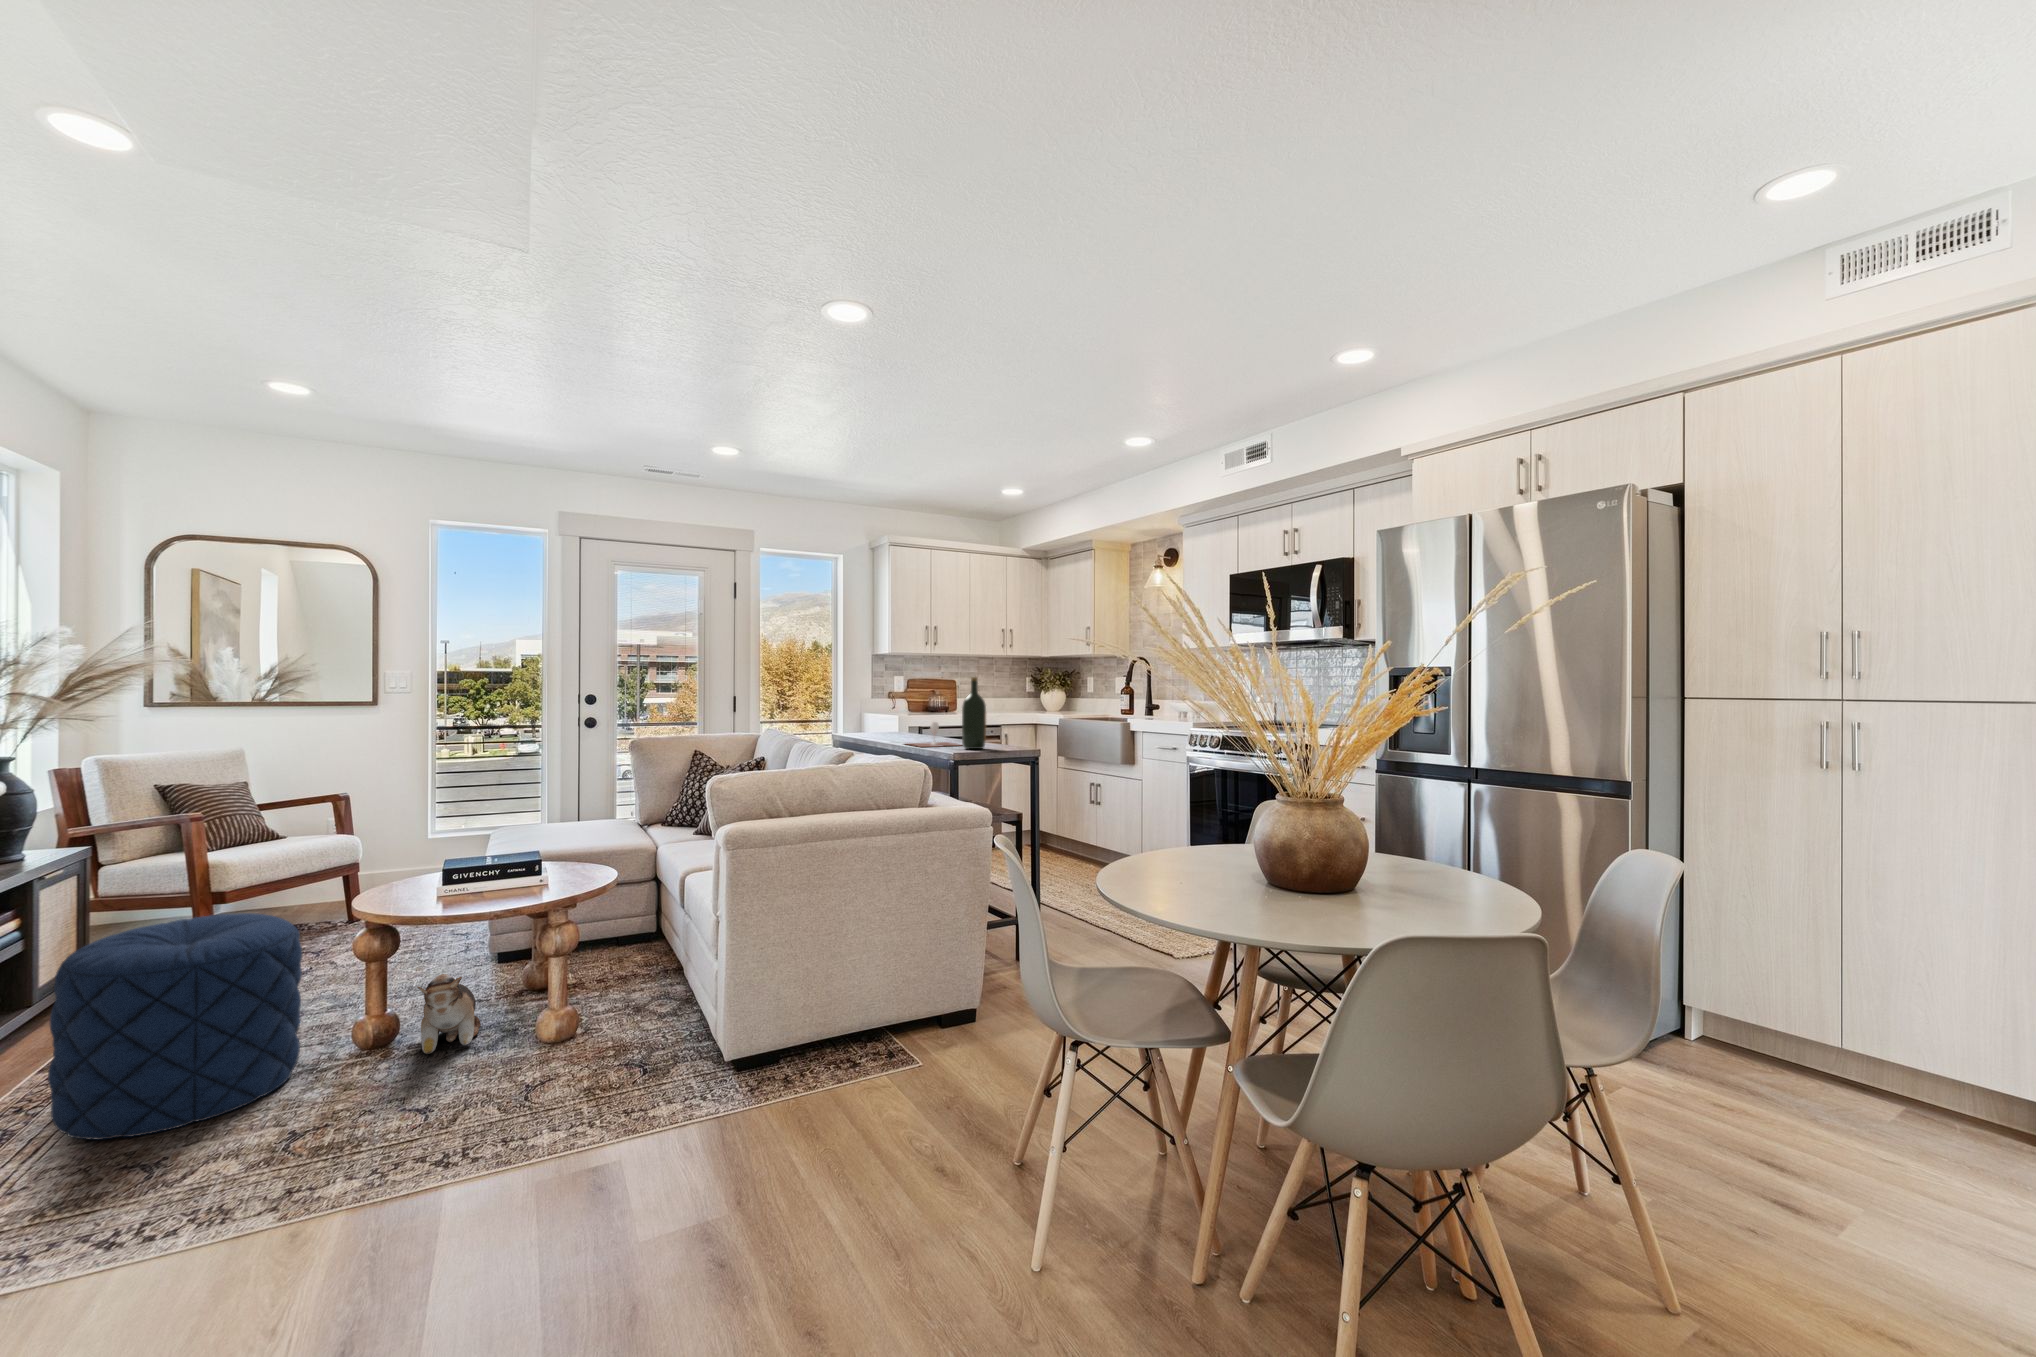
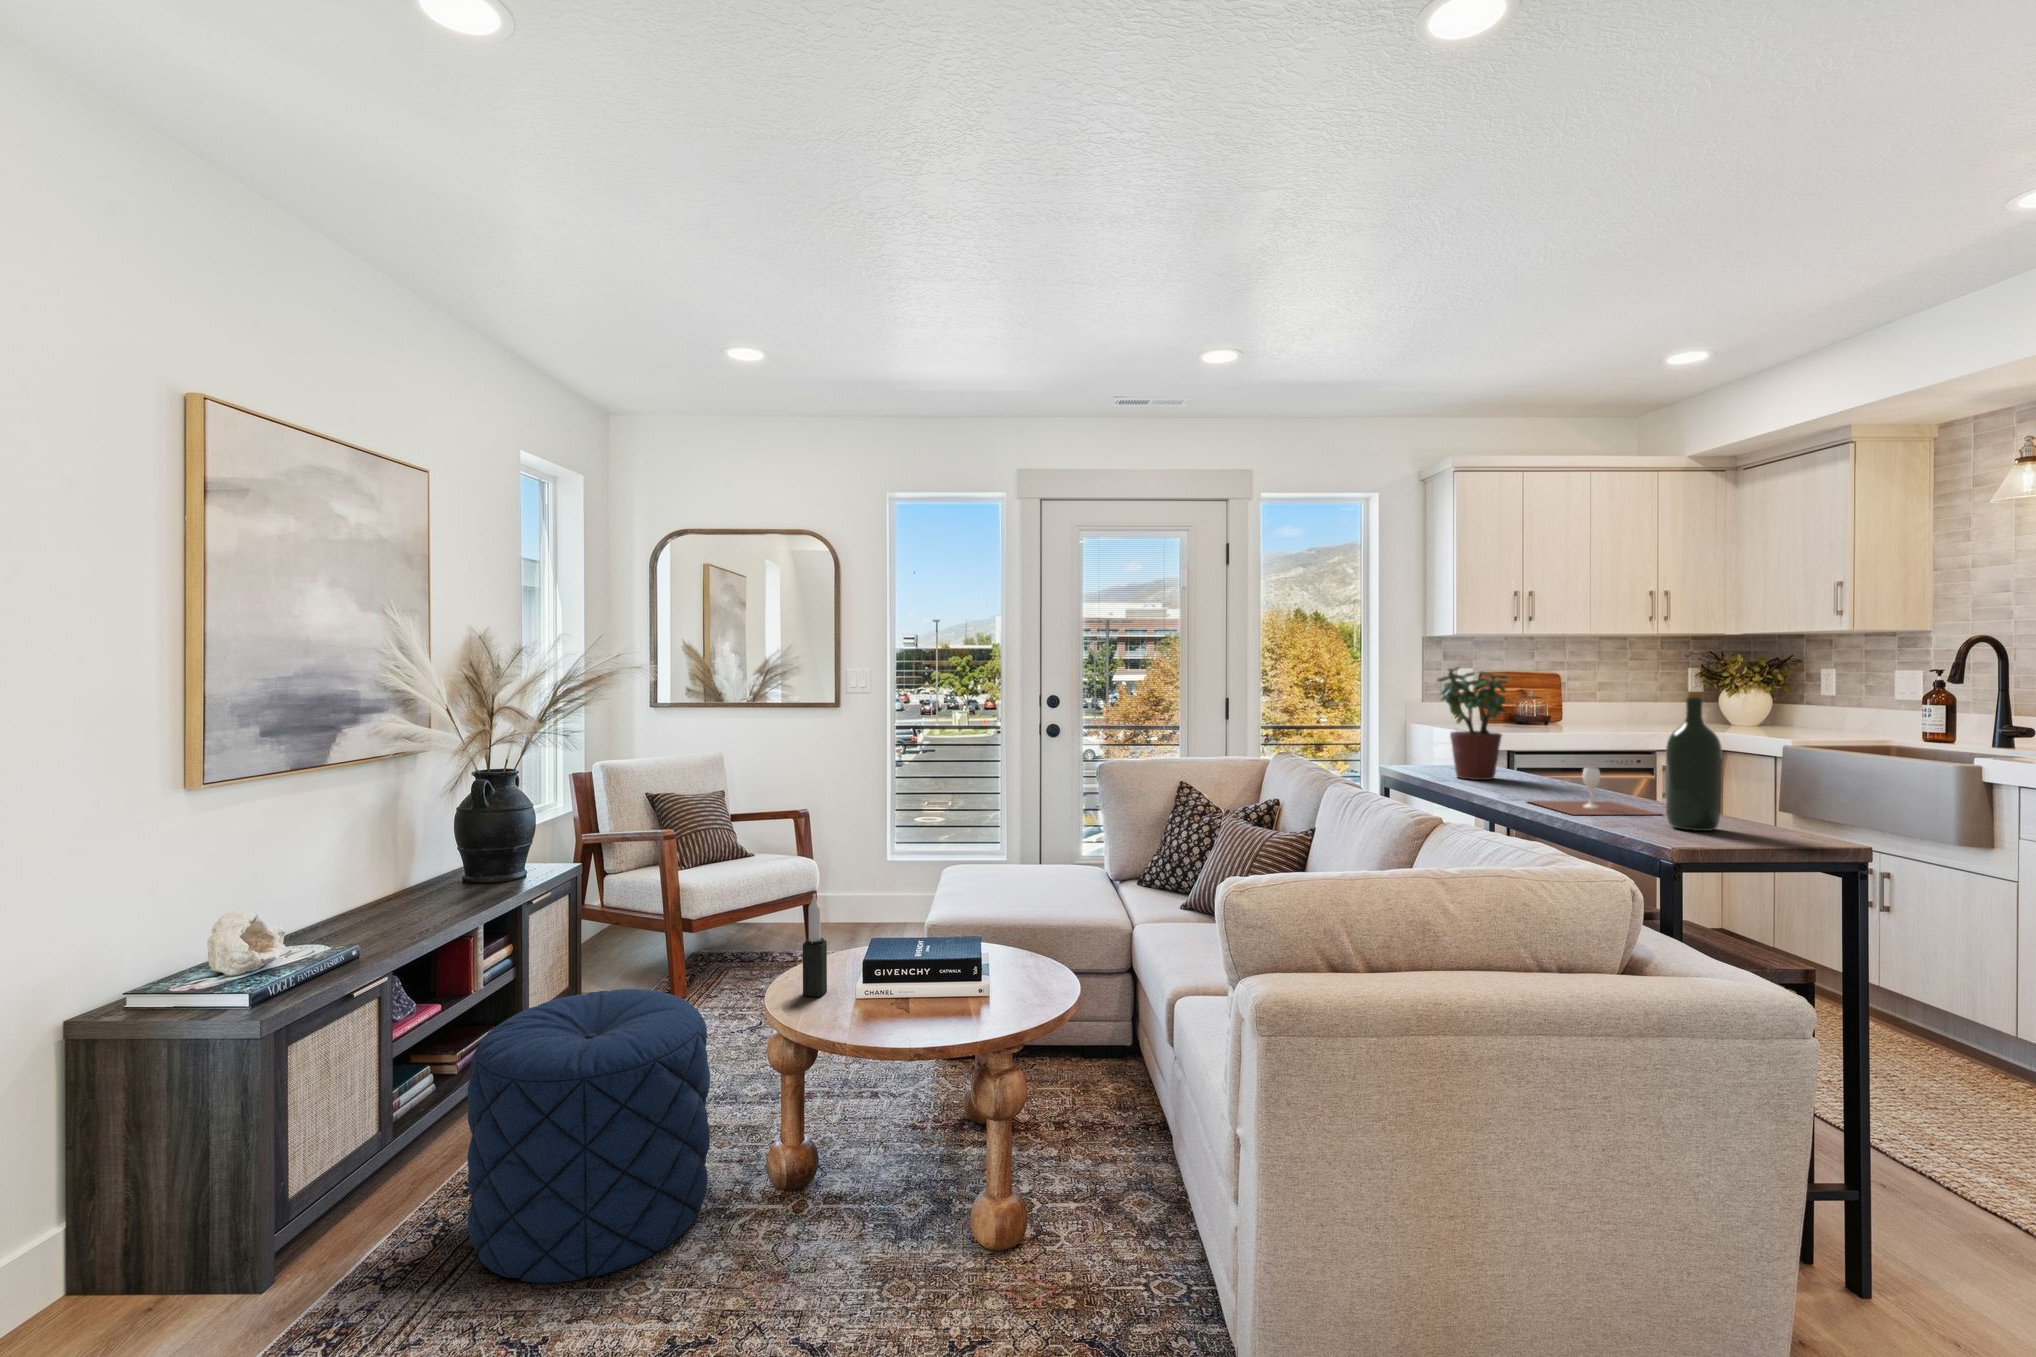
potted plant: none [862,668,904,737] -> present [1438,667,1510,780]
candle: none [385,828,407,906] -> present [803,894,827,997]
plush toy: present [417,974,481,1054] -> none [824,1116,908,1223]

